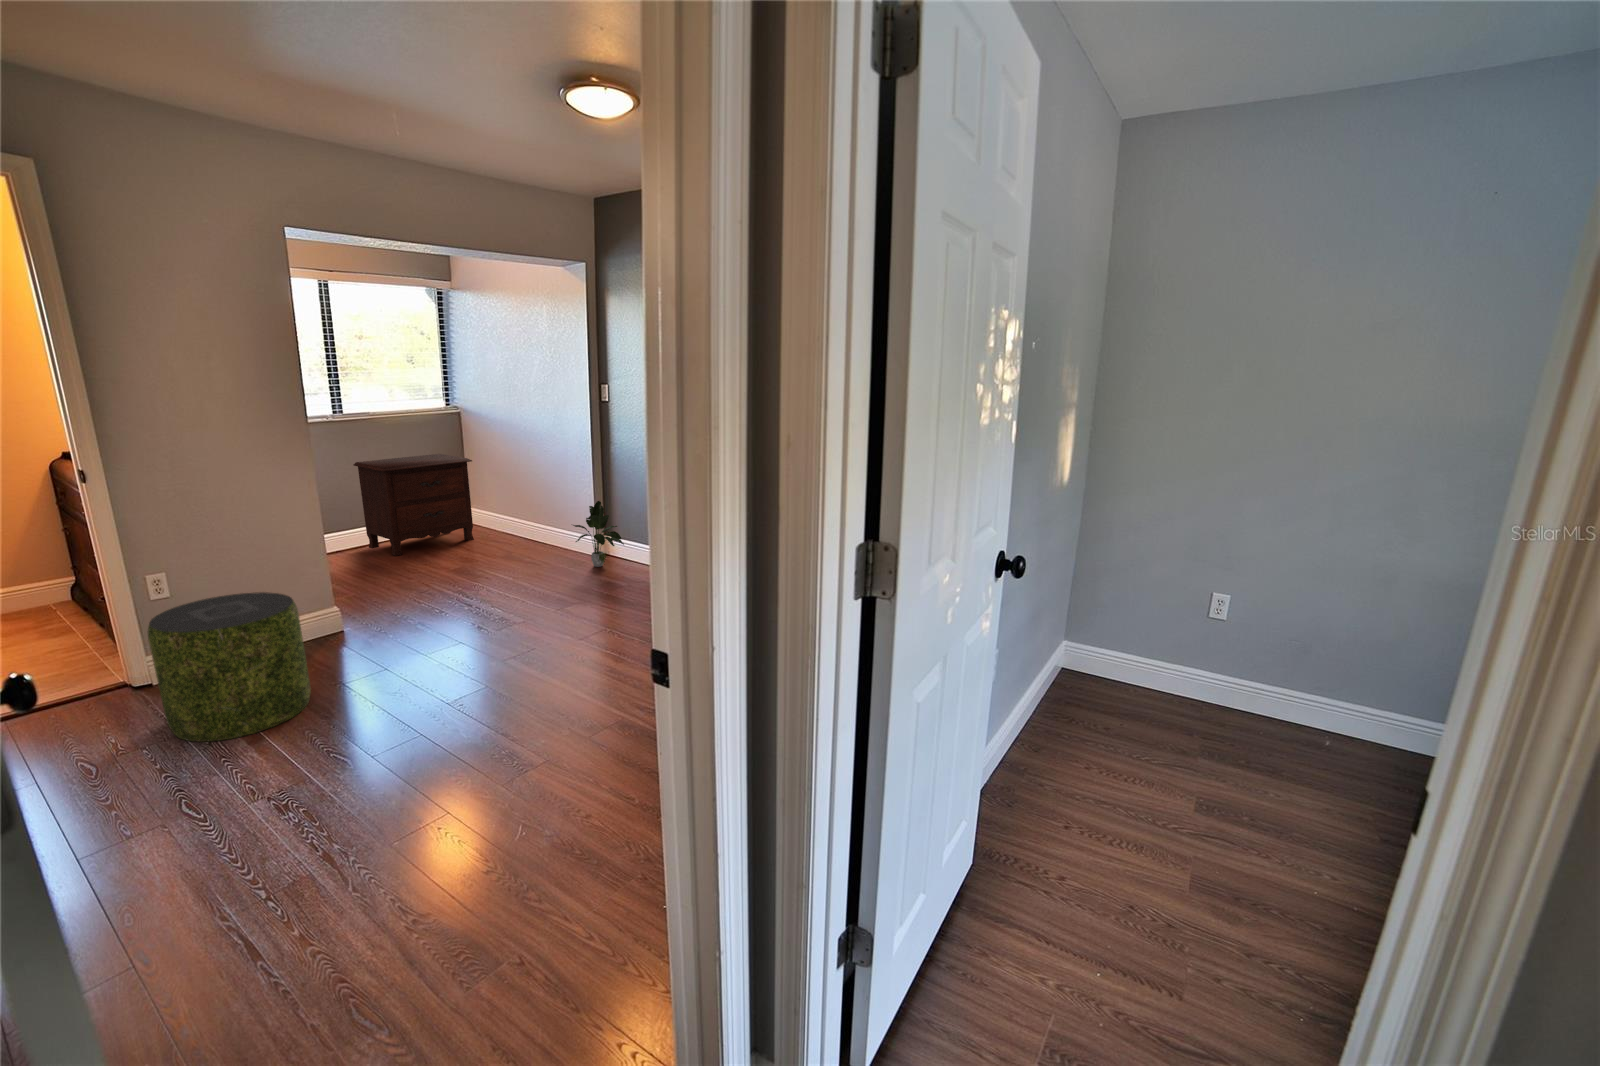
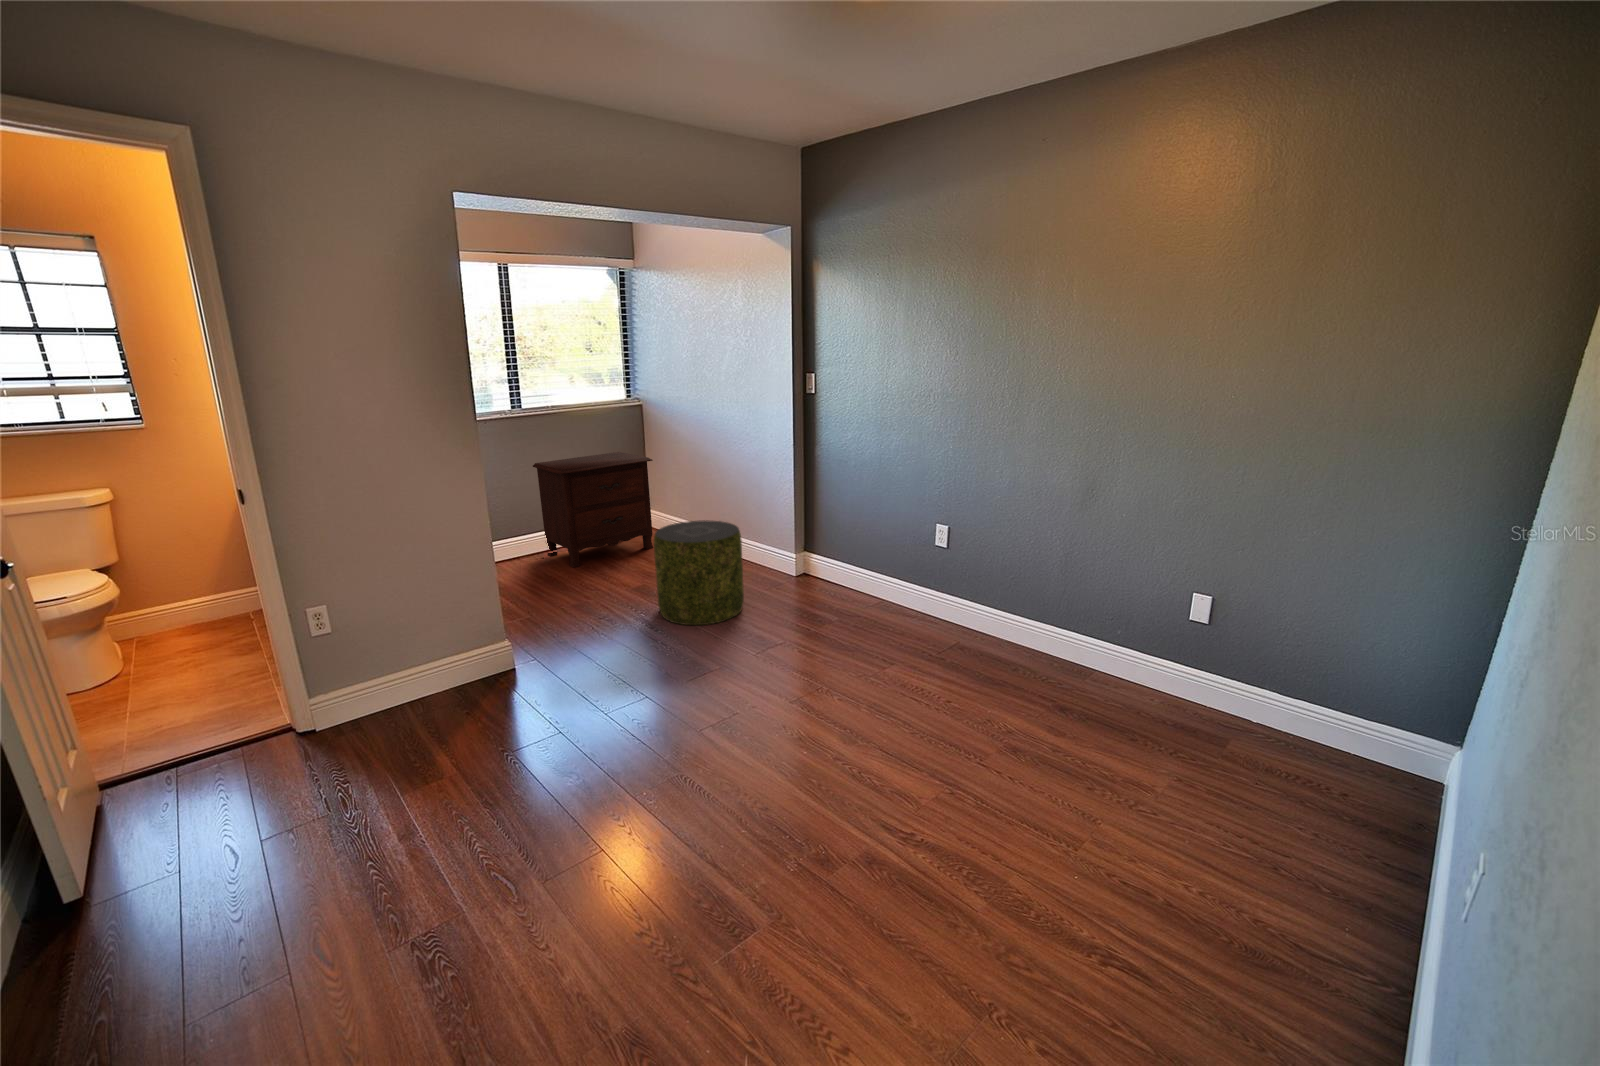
potted plant: present [573,501,624,567] -> none [763,510,824,588]
pouf: present [148,592,311,742] -> present [654,520,744,625]

